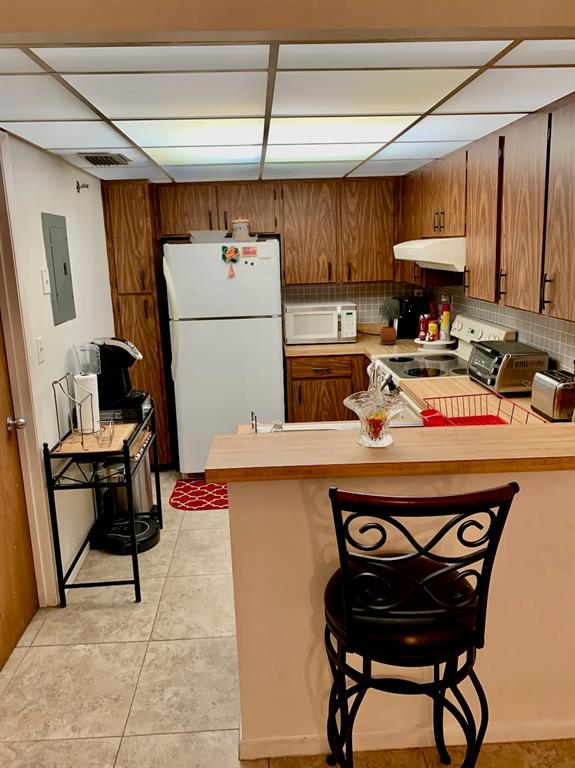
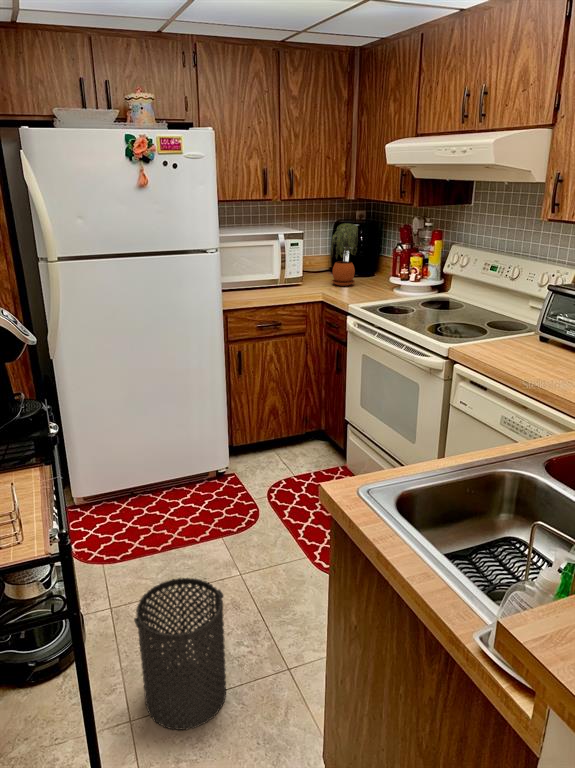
trash can: none [163,496,215,578] -> present [134,578,226,730]

